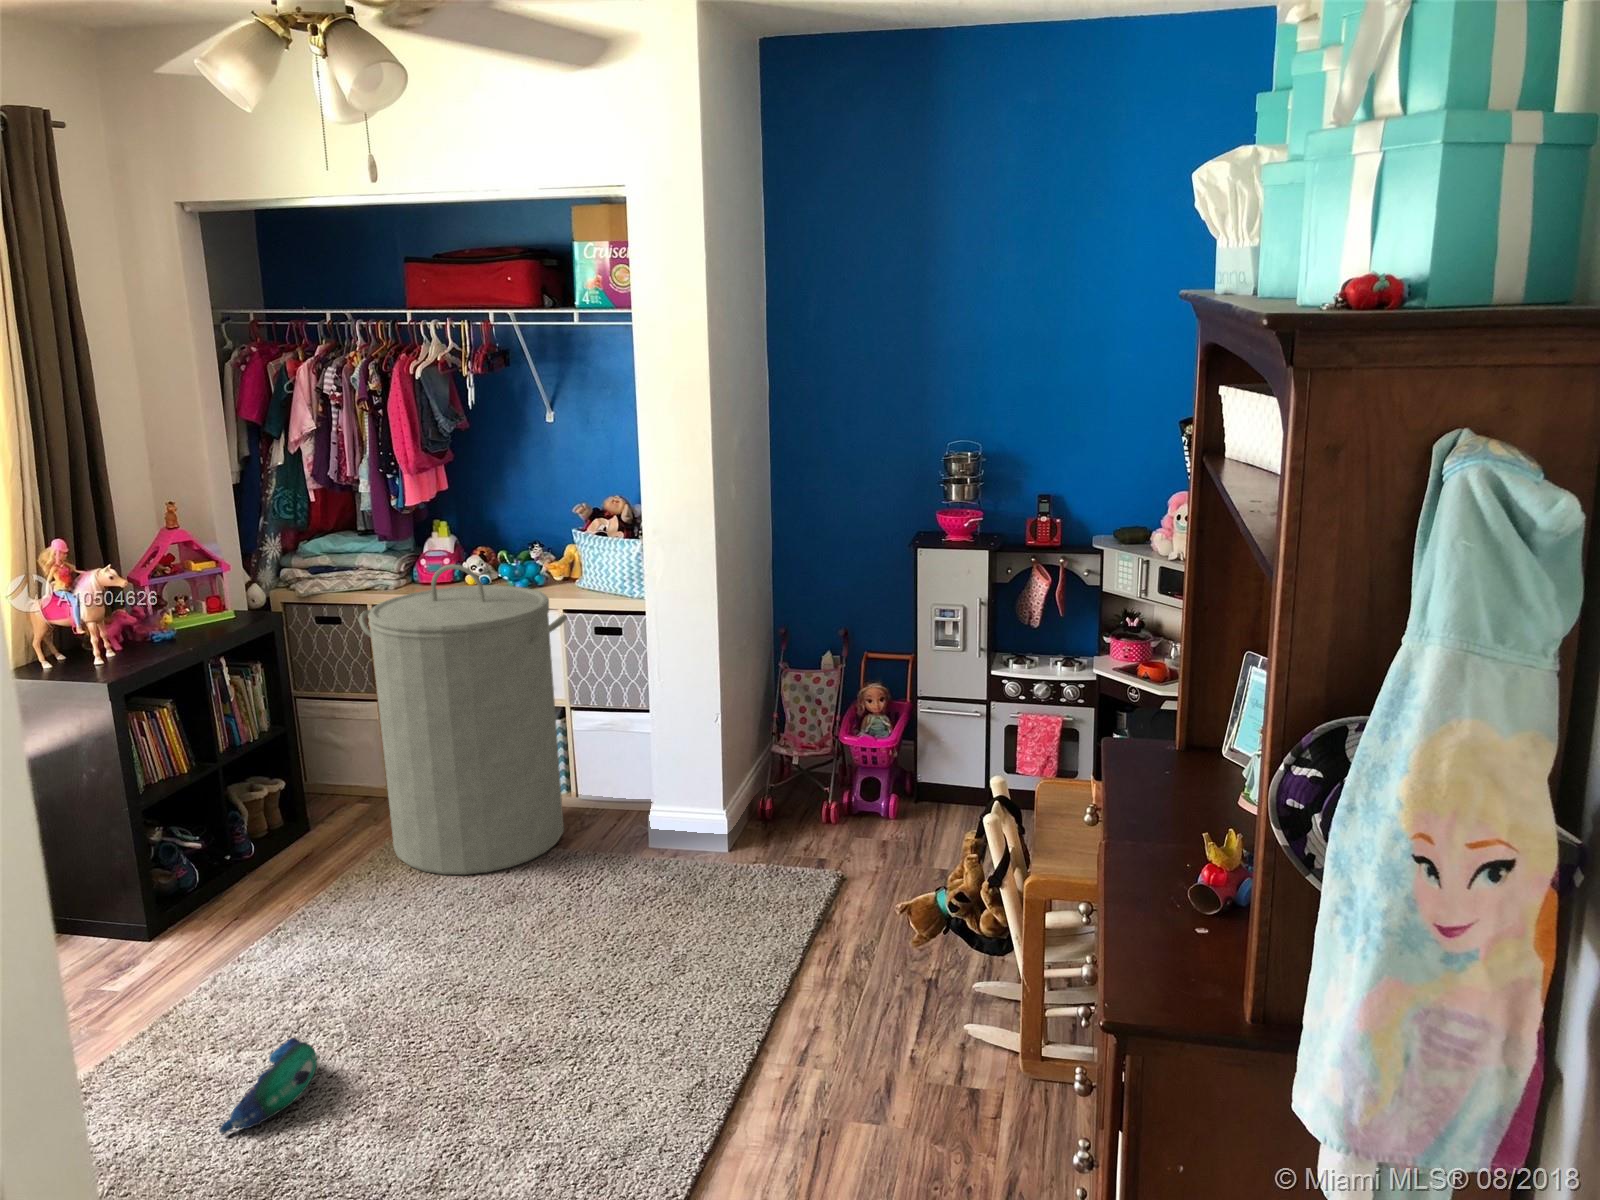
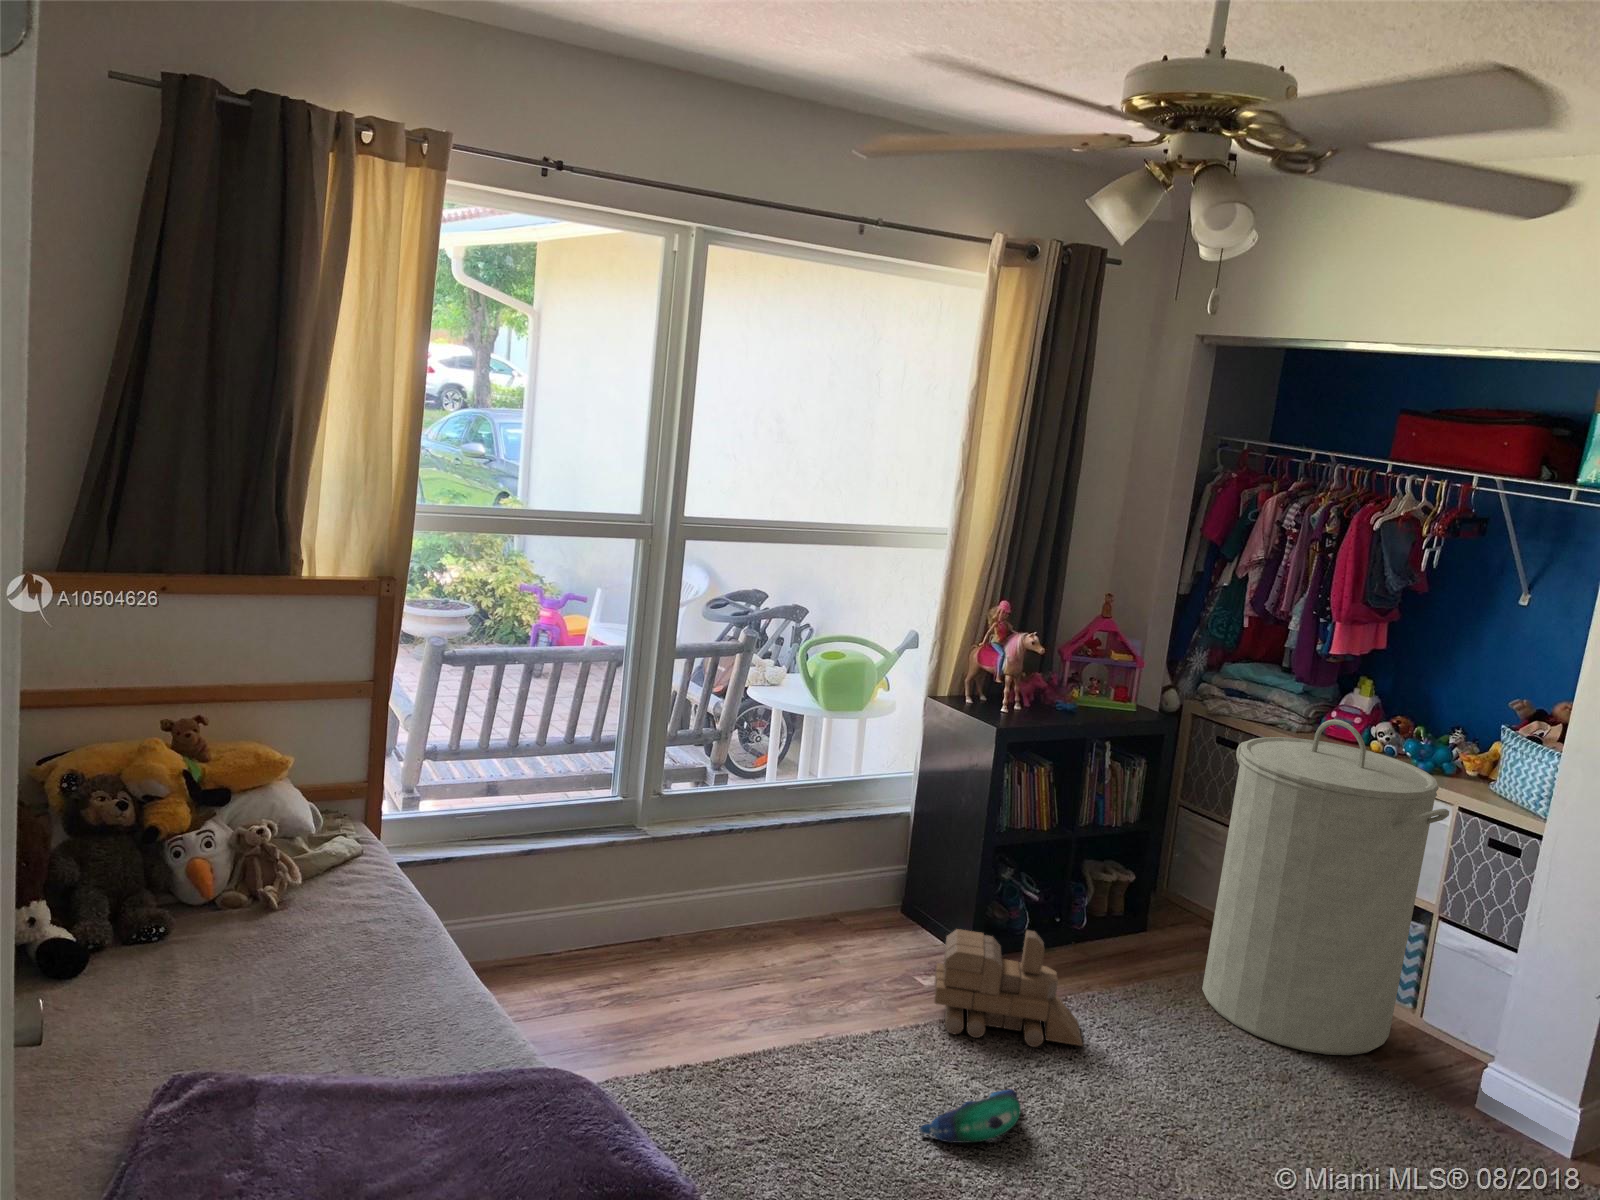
toy train: none [133,876,327,1022] -> present [934,929,1083,1047]

